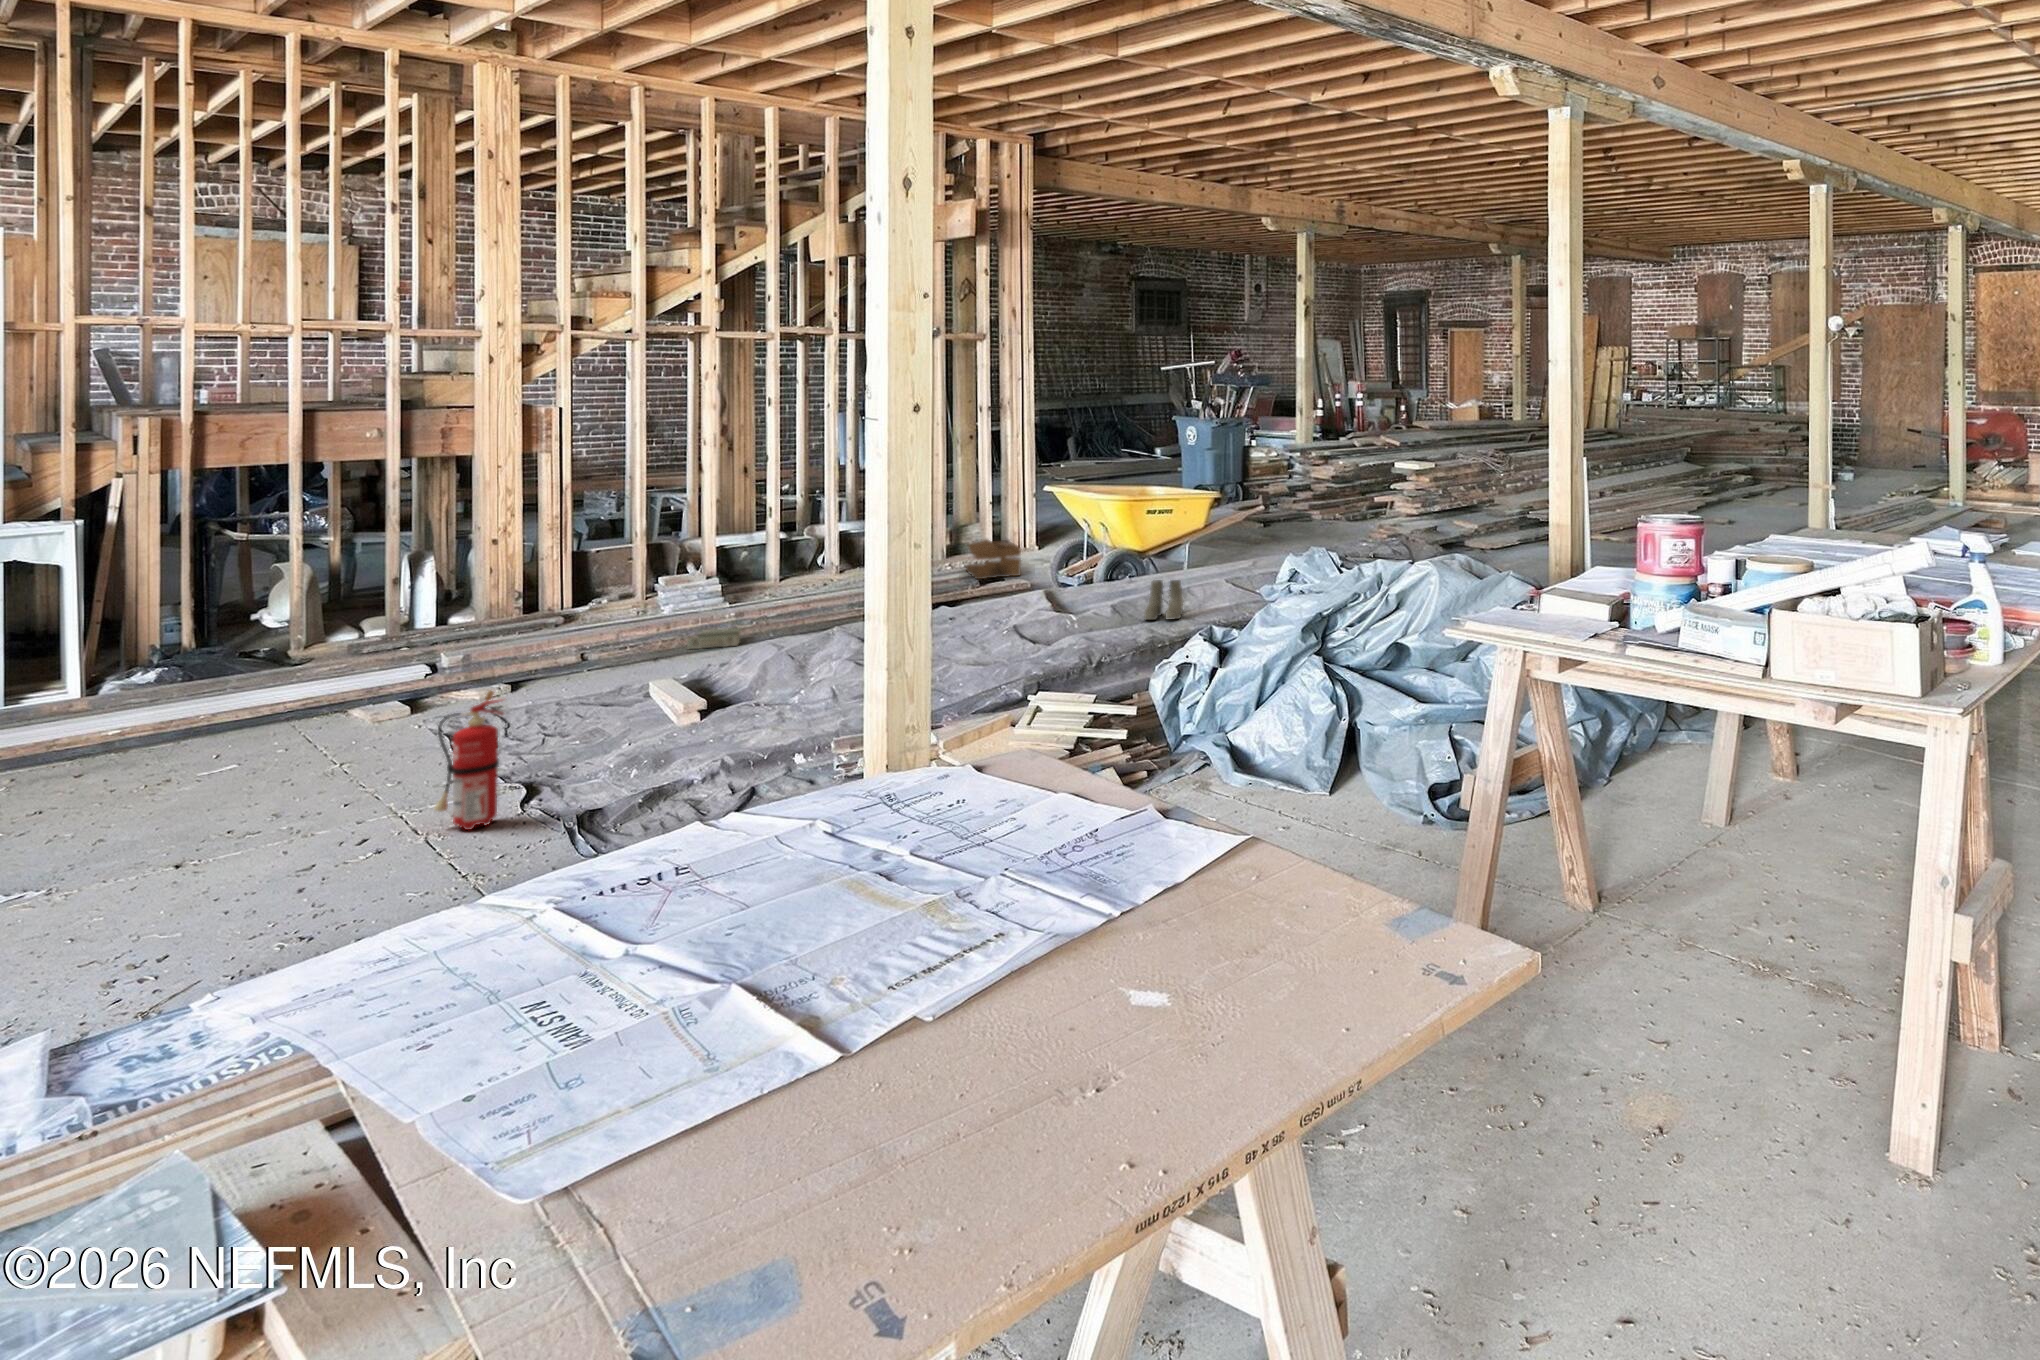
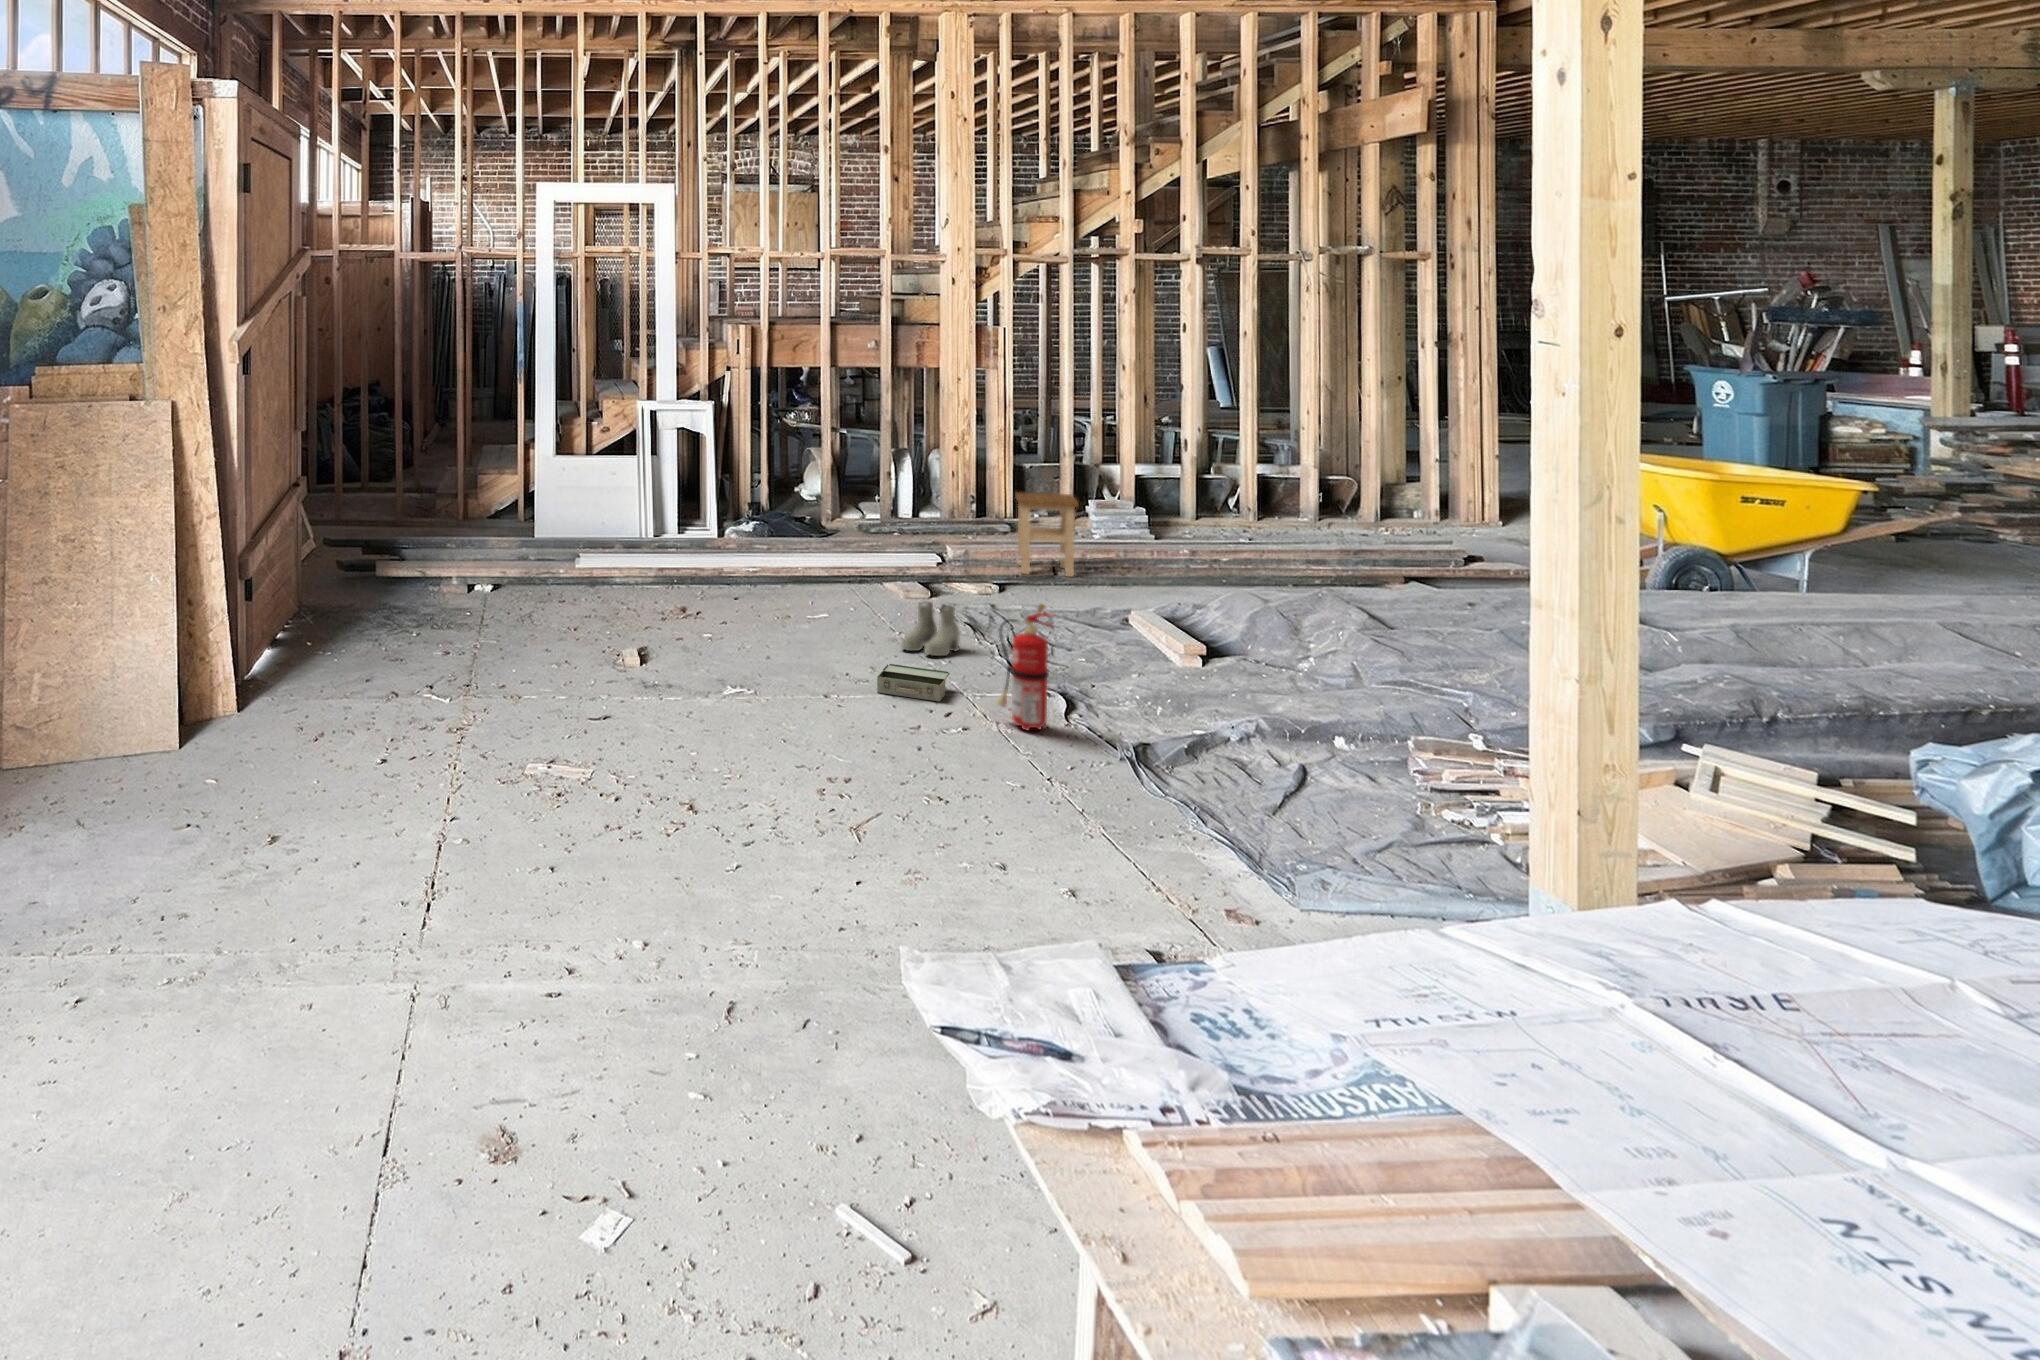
cardboard box: present [966,539,1021,579] -> none [1400,492,1482,543]
stool: none [552,576,624,669] -> present [1015,493,1079,577]
boots: present [1144,580,1183,620] -> present [901,602,960,656]
toolbox: present [687,628,741,649] -> present [877,664,950,701]

